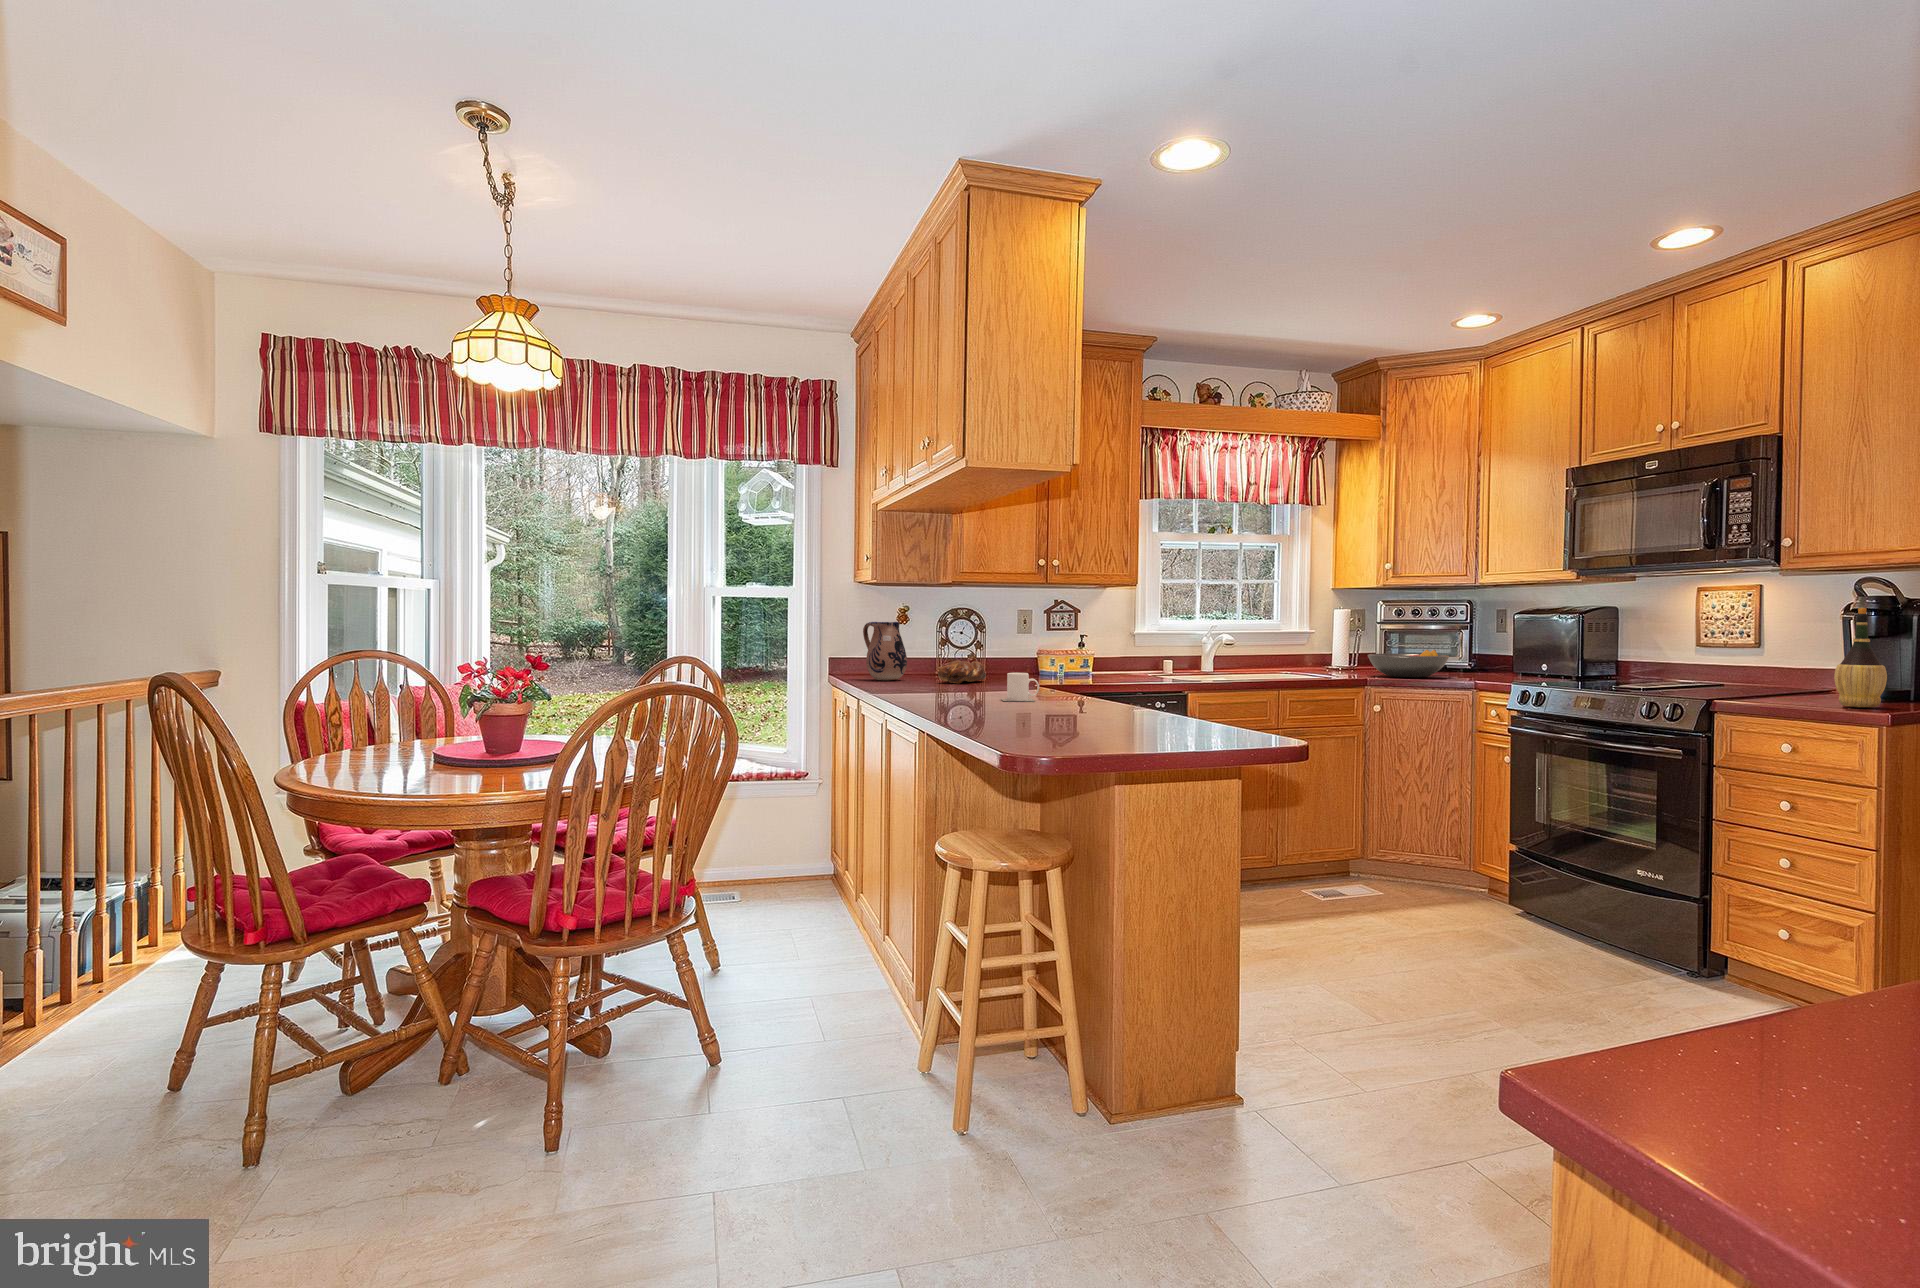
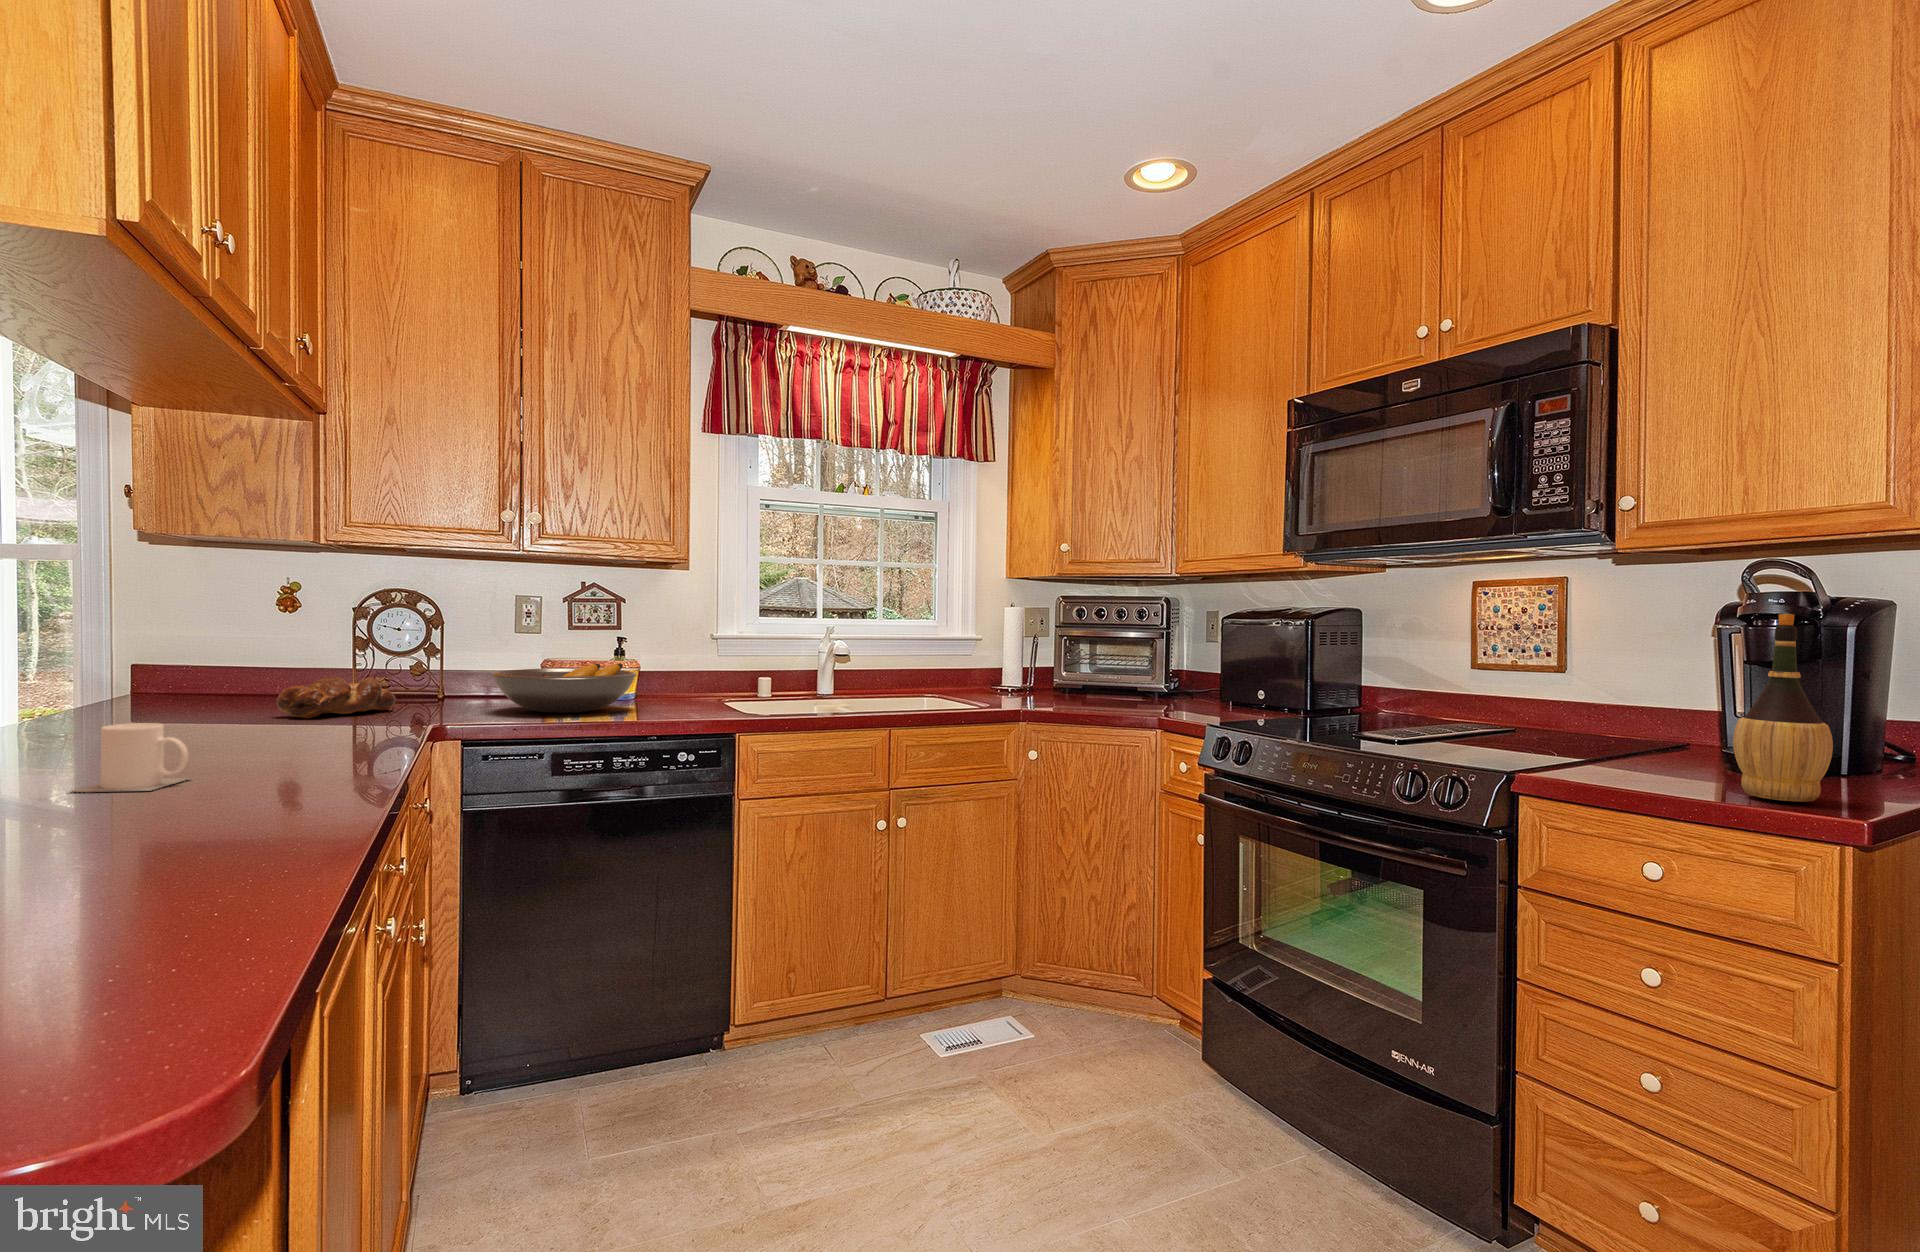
ceramic pitcher: present [863,622,907,680] -> none [181,609,268,709]
fruit bowl: present [1368,650,1449,678] -> present [492,663,636,713]

